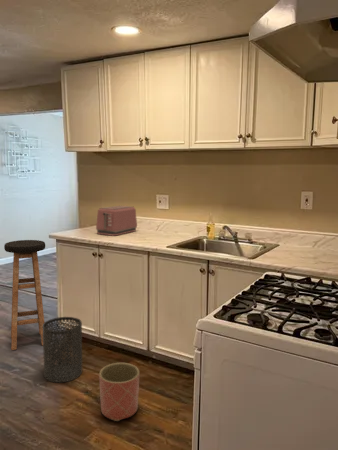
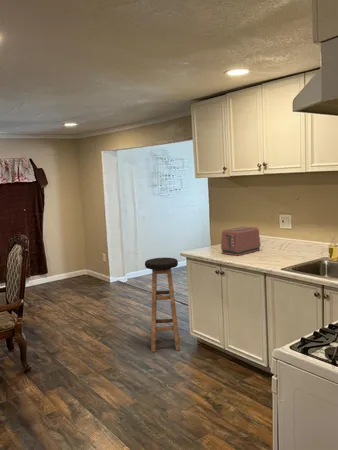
trash can: present [43,317,82,383] -> none [172,328,207,386]
planter: present [99,363,139,421] -> none [214,376,251,429]

